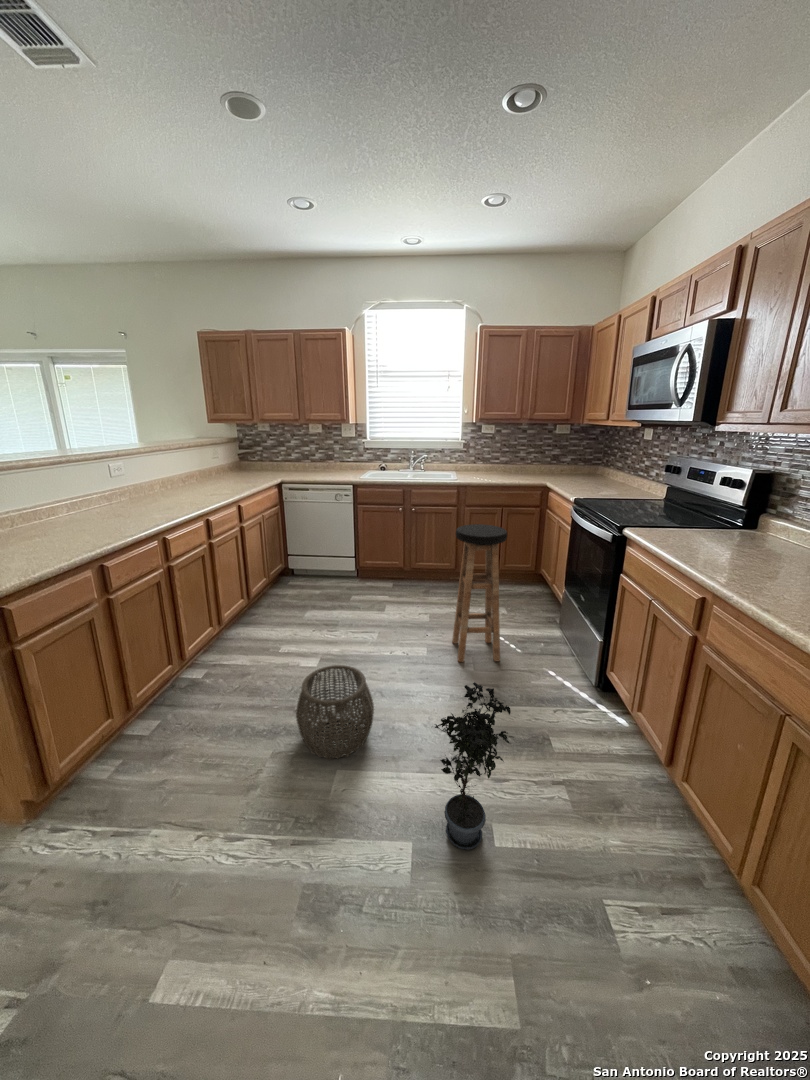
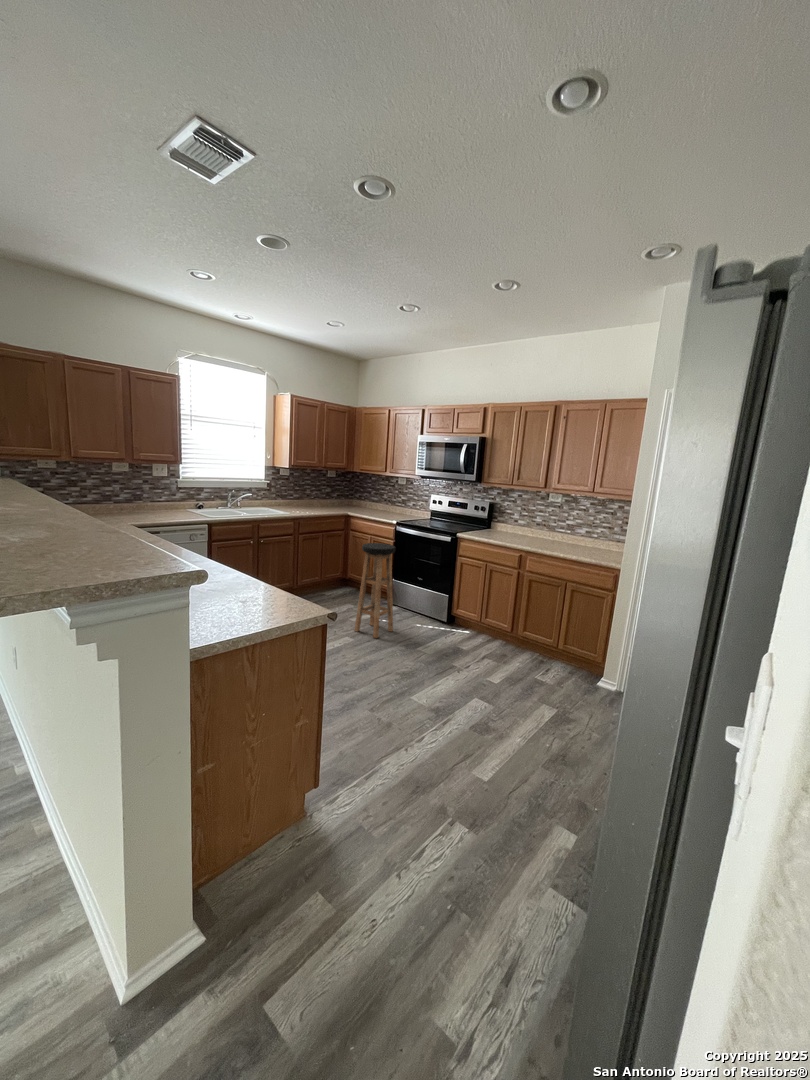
woven basket: present [296,665,374,759] -> none [359,640,409,698]
potted plant: present [435,682,512,850] -> none [466,605,515,689]

